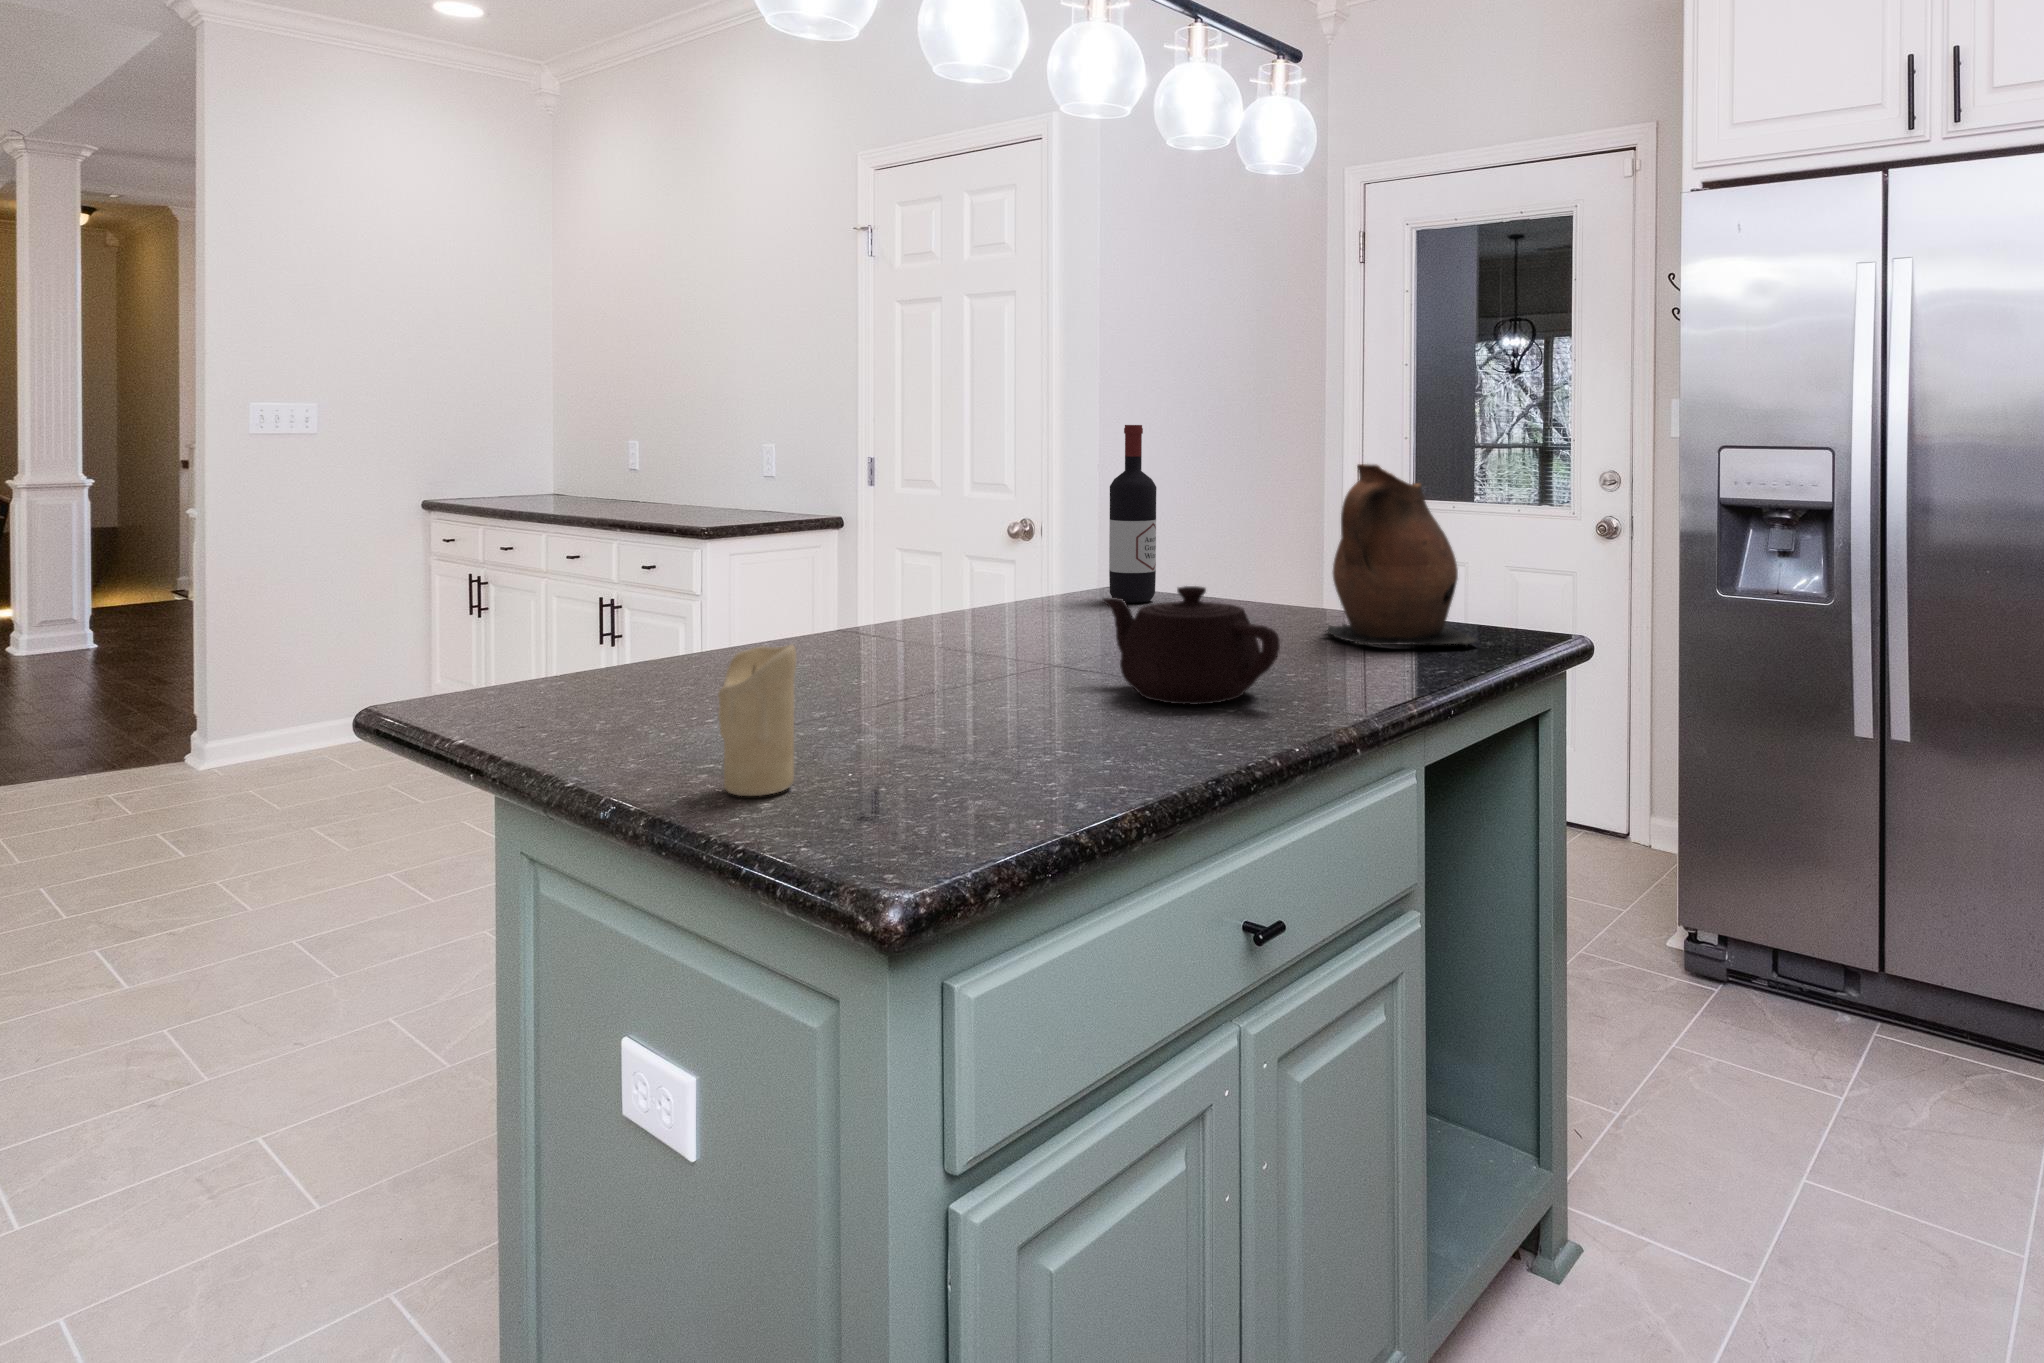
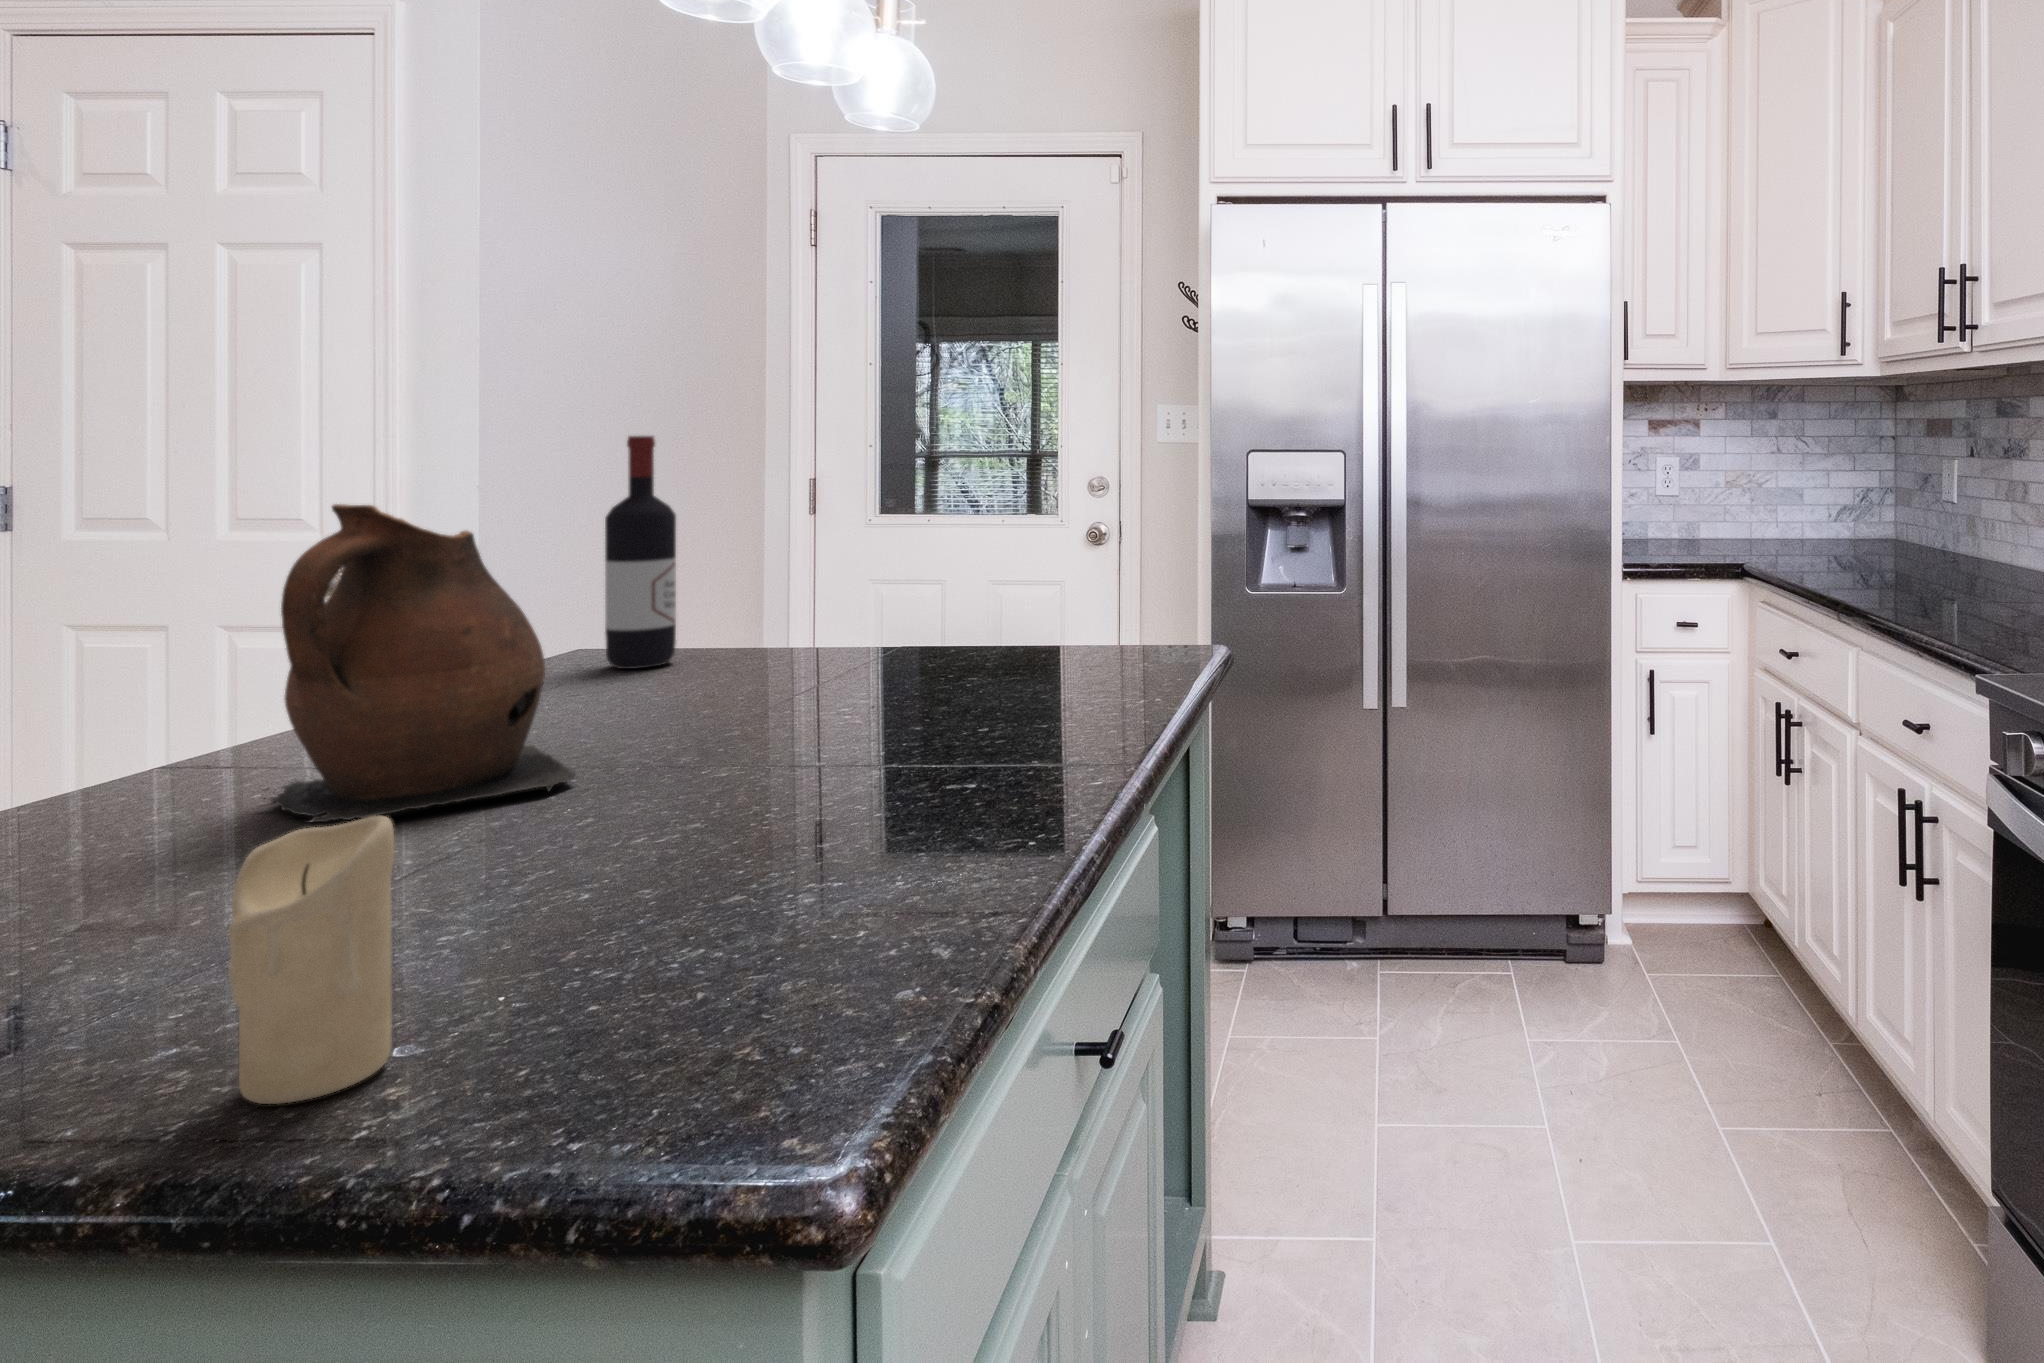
ceramic pitcher: present [1327,464,1477,646] -> present [266,504,575,822]
teapot: present [1102,586,1280,705] -> none [732,639,1015,794]

